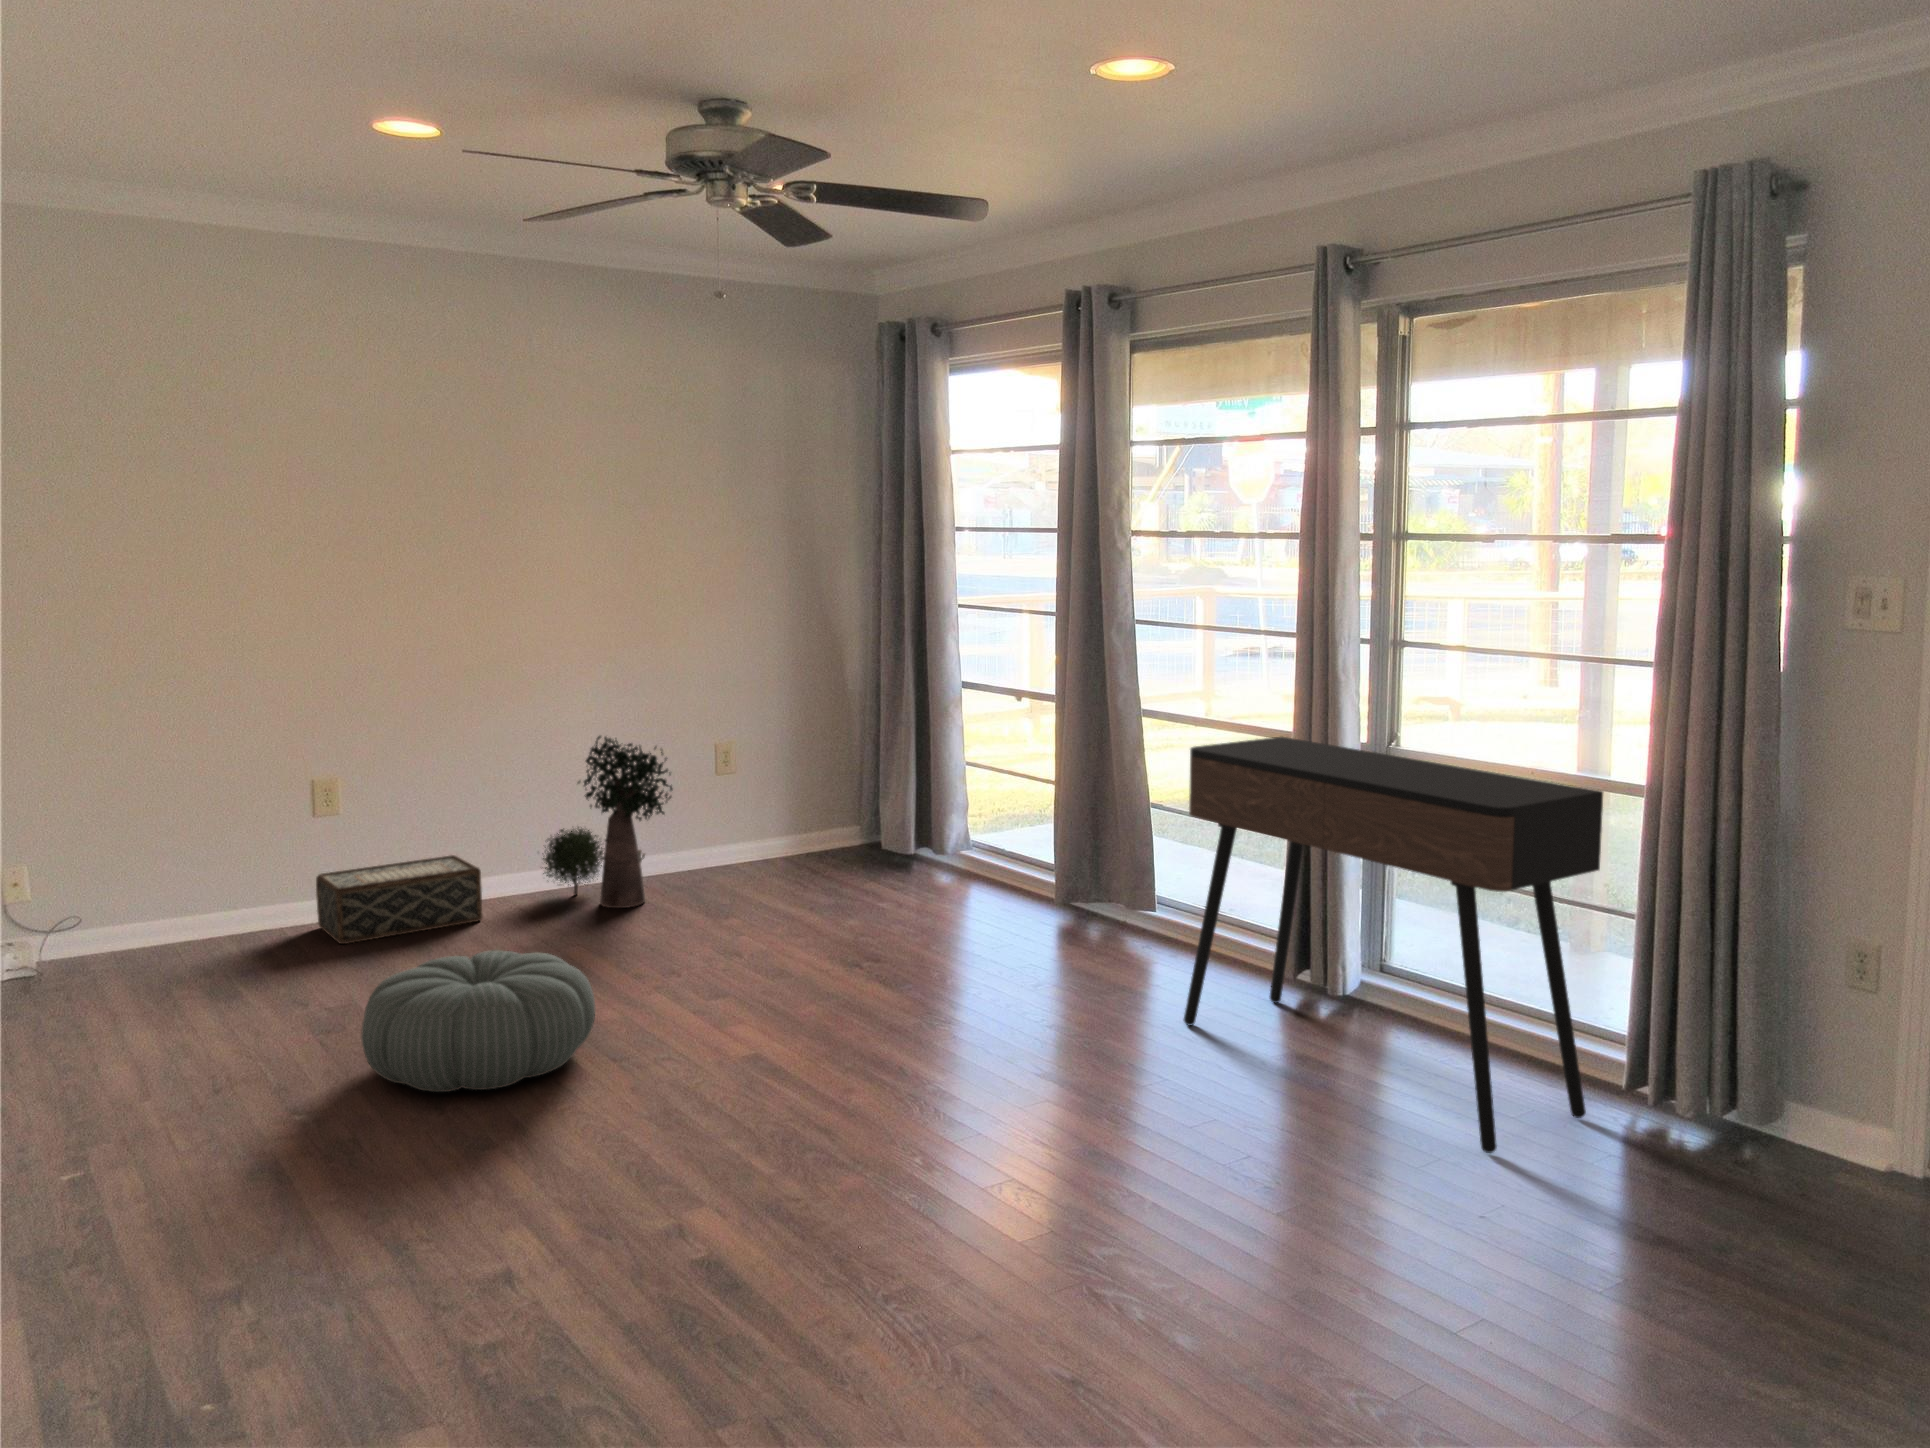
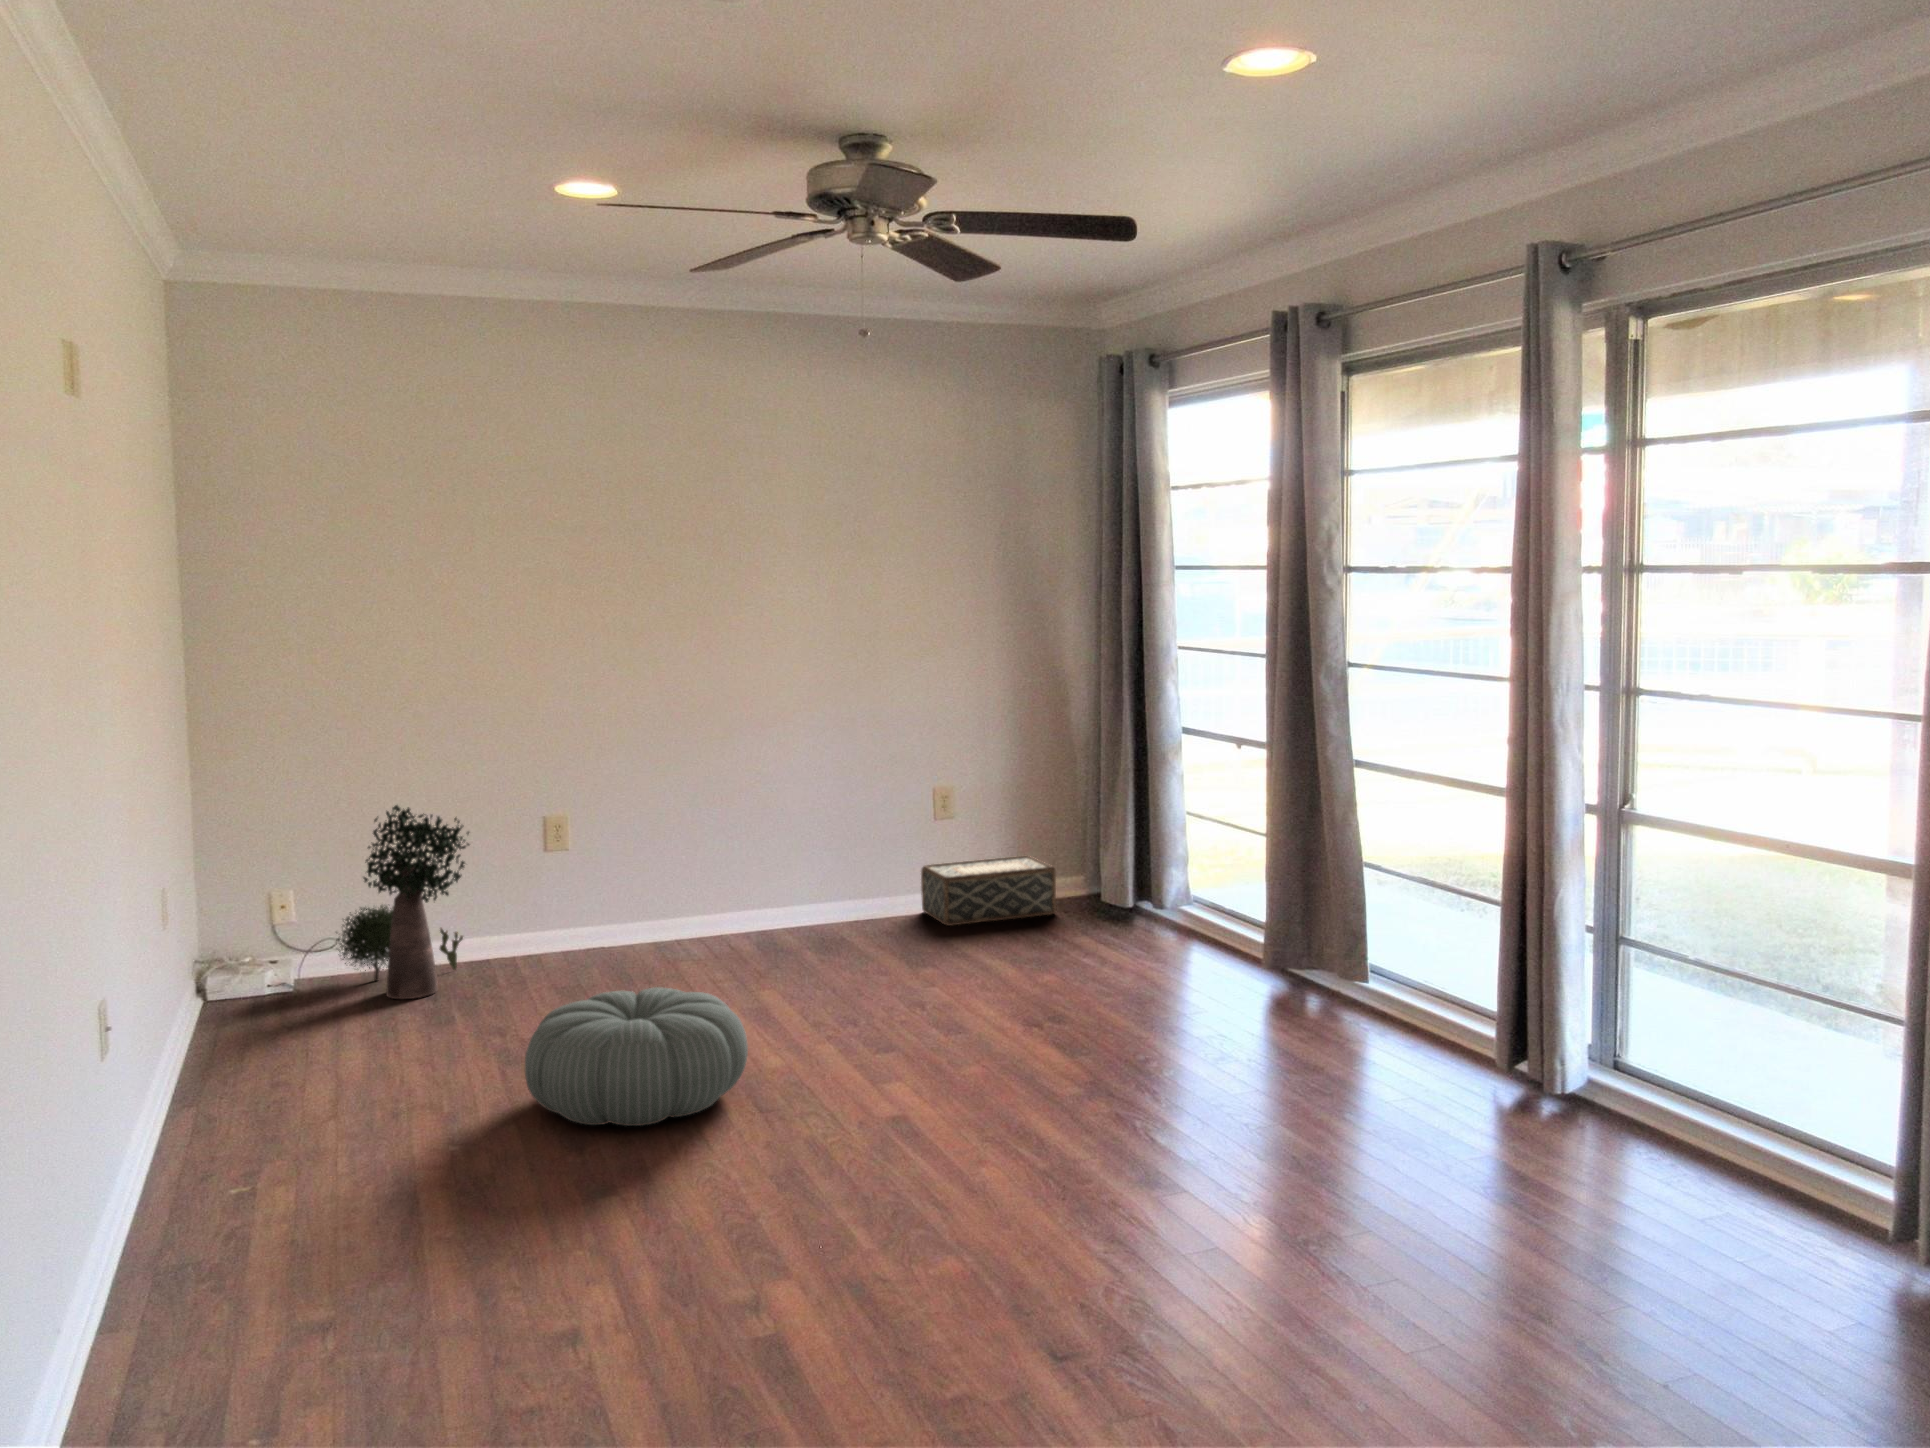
potted plant: present [543,736,672,908] -> present [336,805,469,999]
console table: present [1184,737,1603,1153] -> none [1367,794,1852,1299]
woven basket: present [316,855,483,944] -> present [921,856,1056,926]

